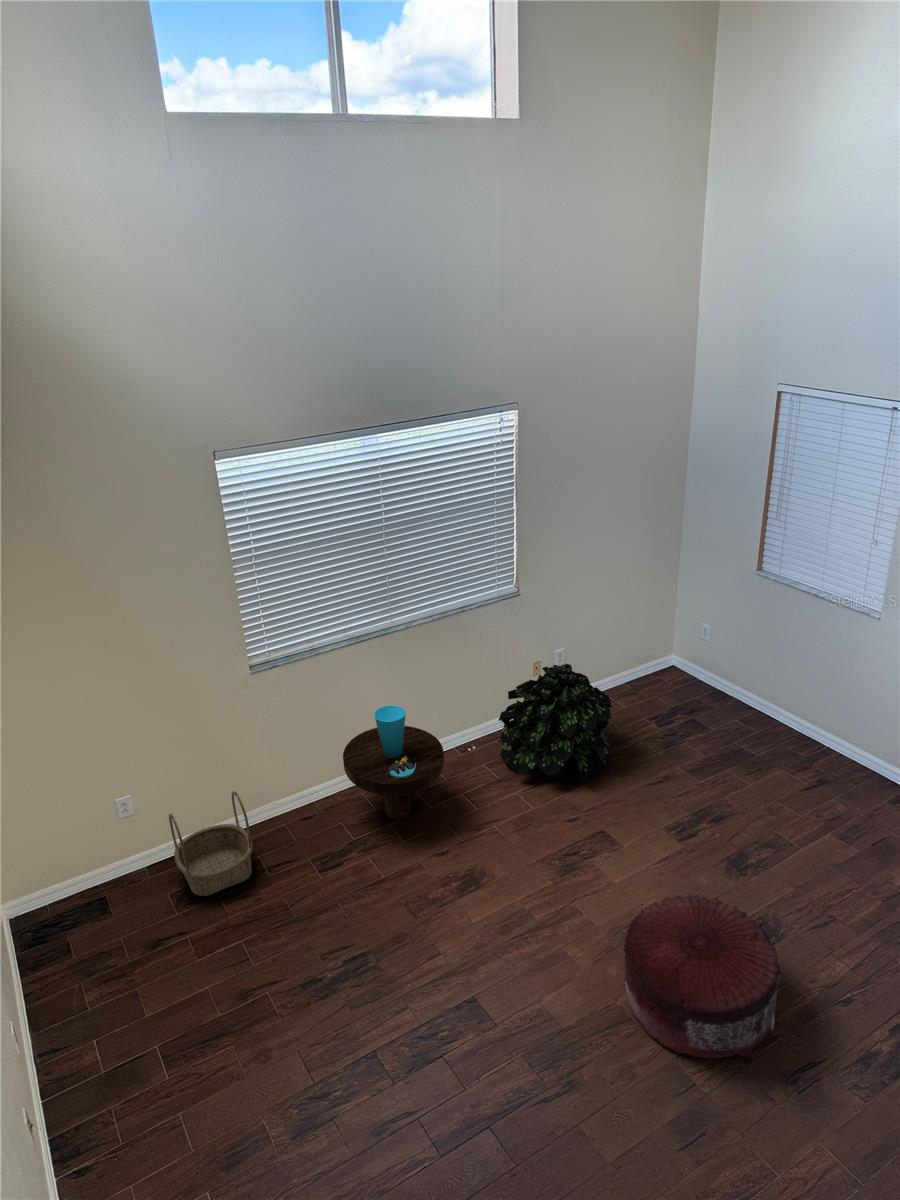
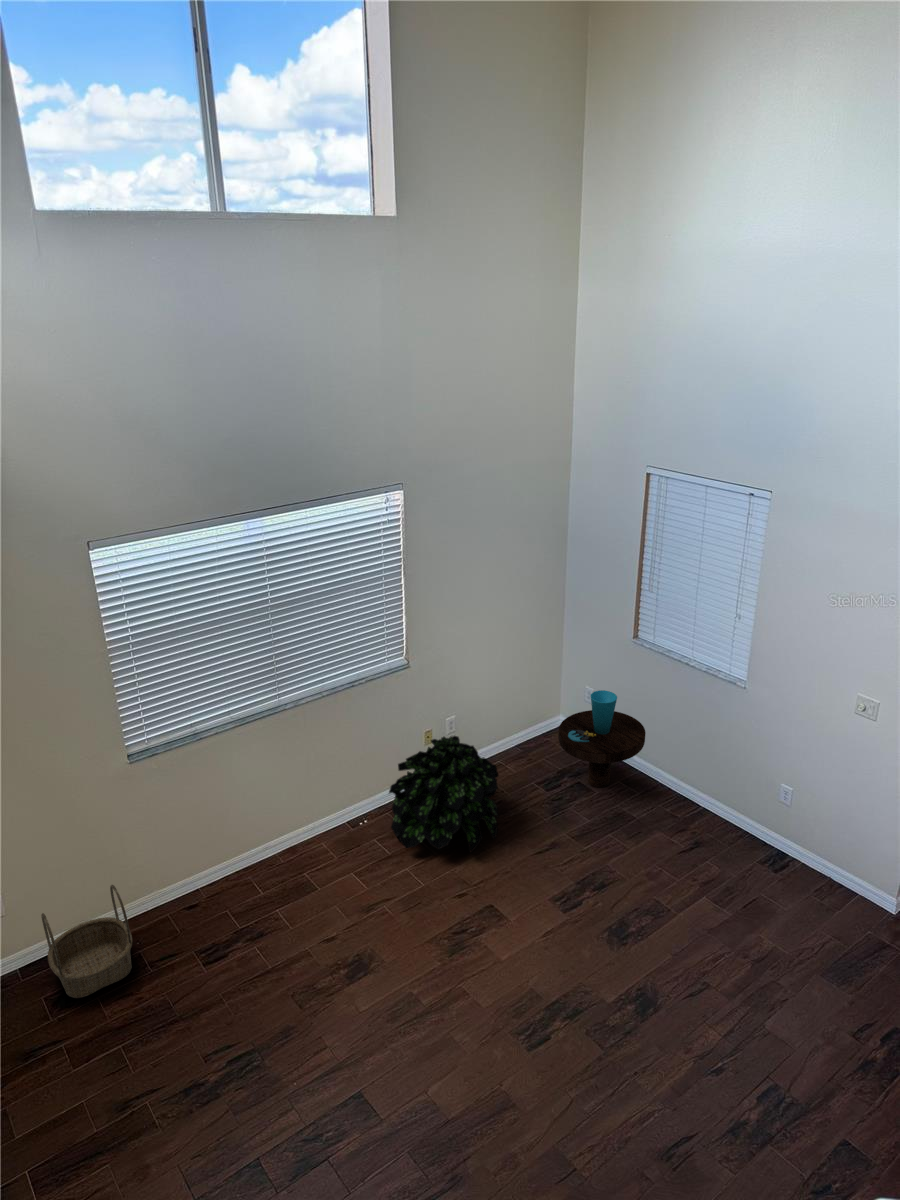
side table: present [343,705,444,820] -> present [558,690,646,787]
pouf: present [624,895,780,1058] -> none [505,973,653,1144]

